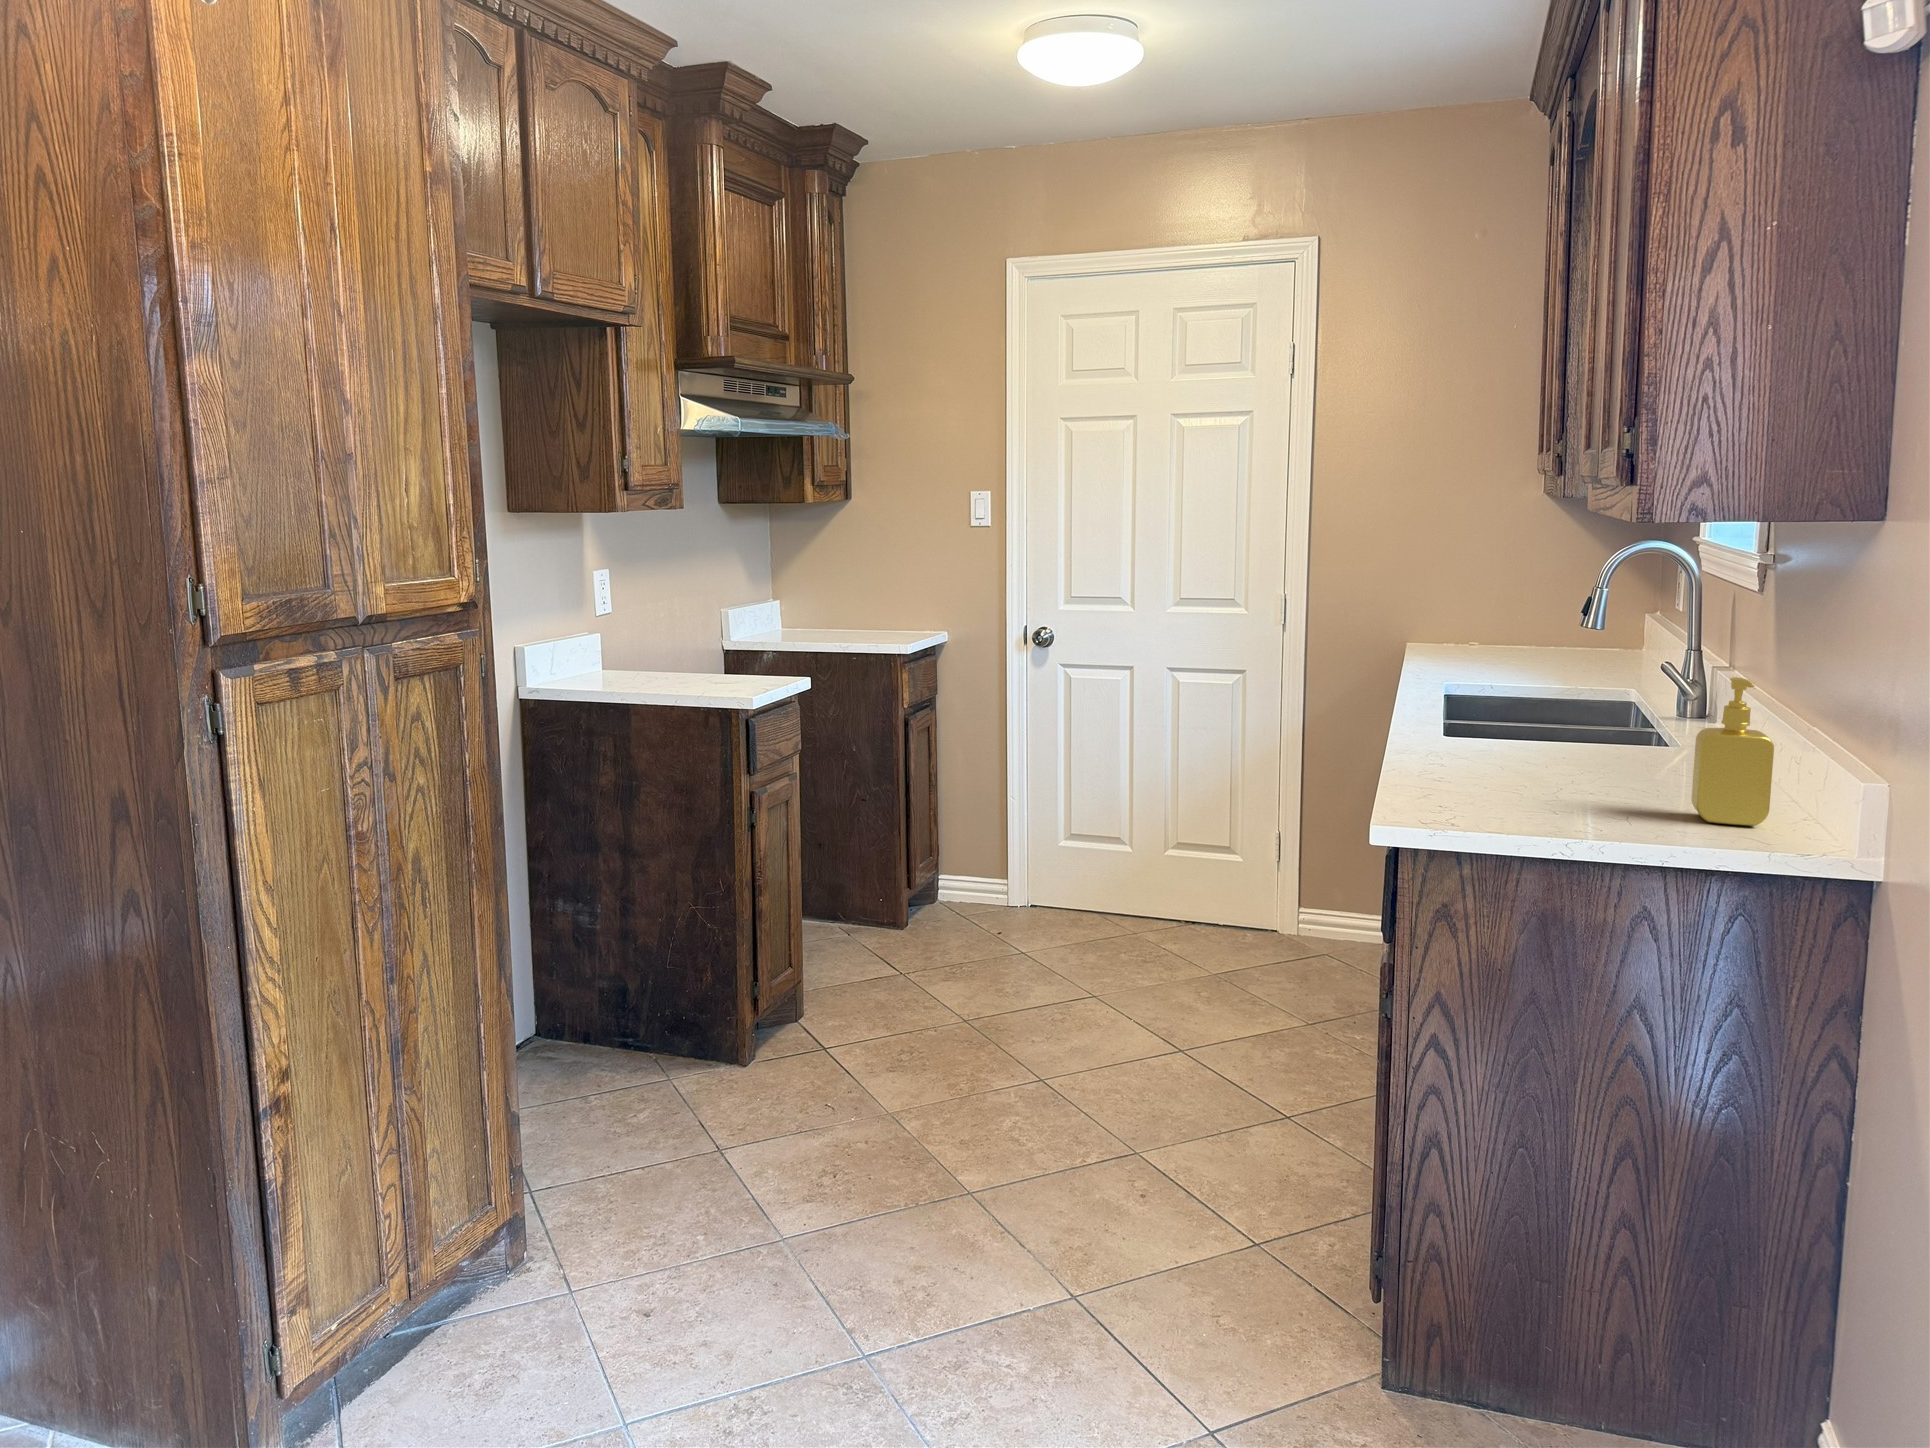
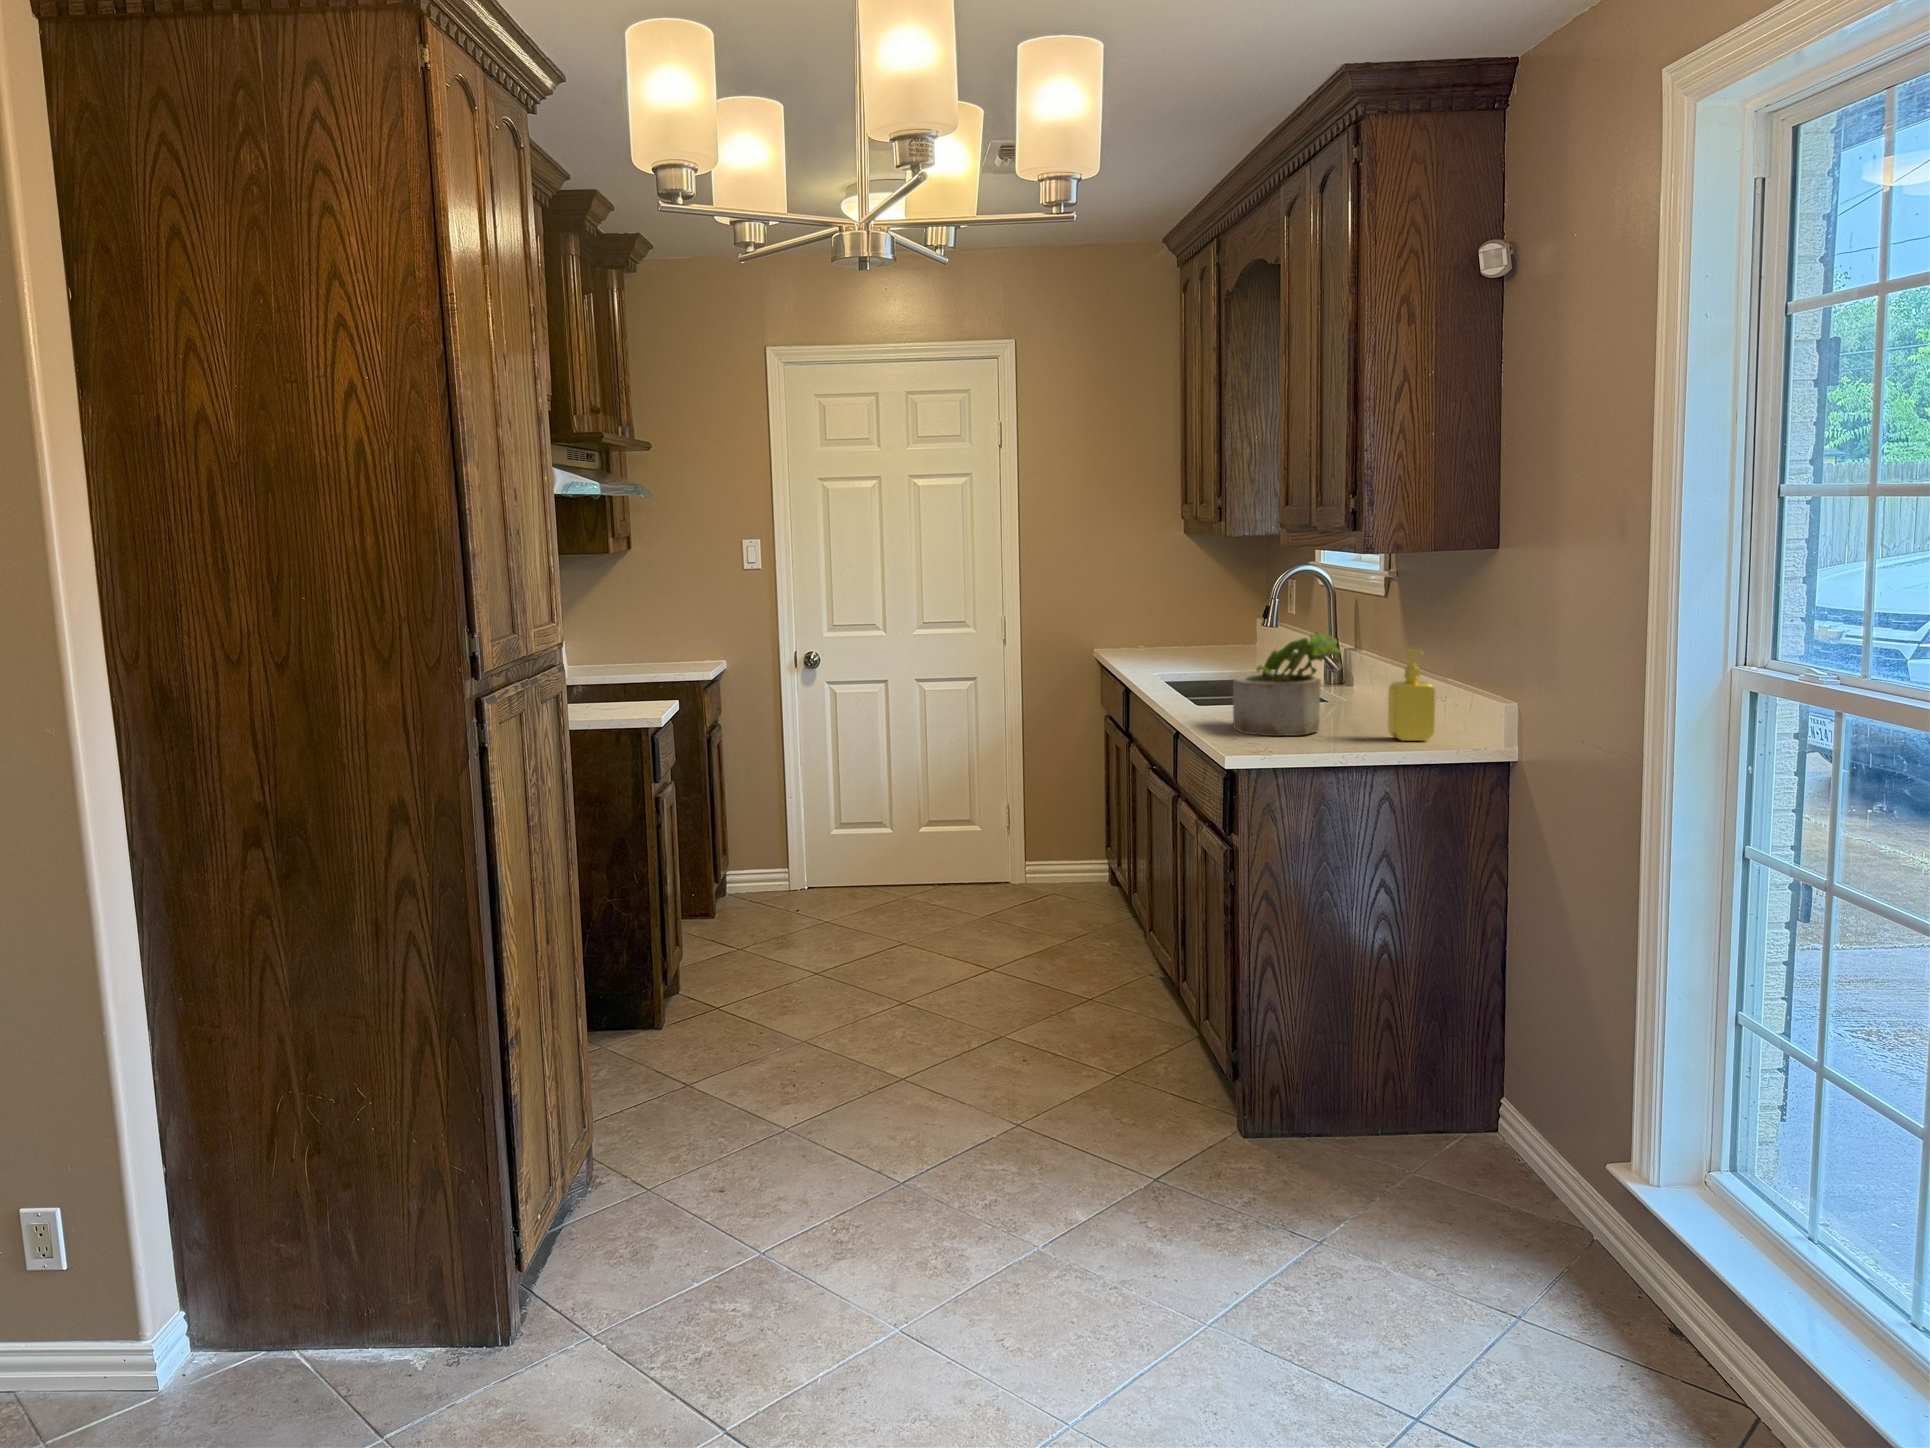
potted plant: none [1451,643,1638,798] -> present [1233,632,1341,736]

